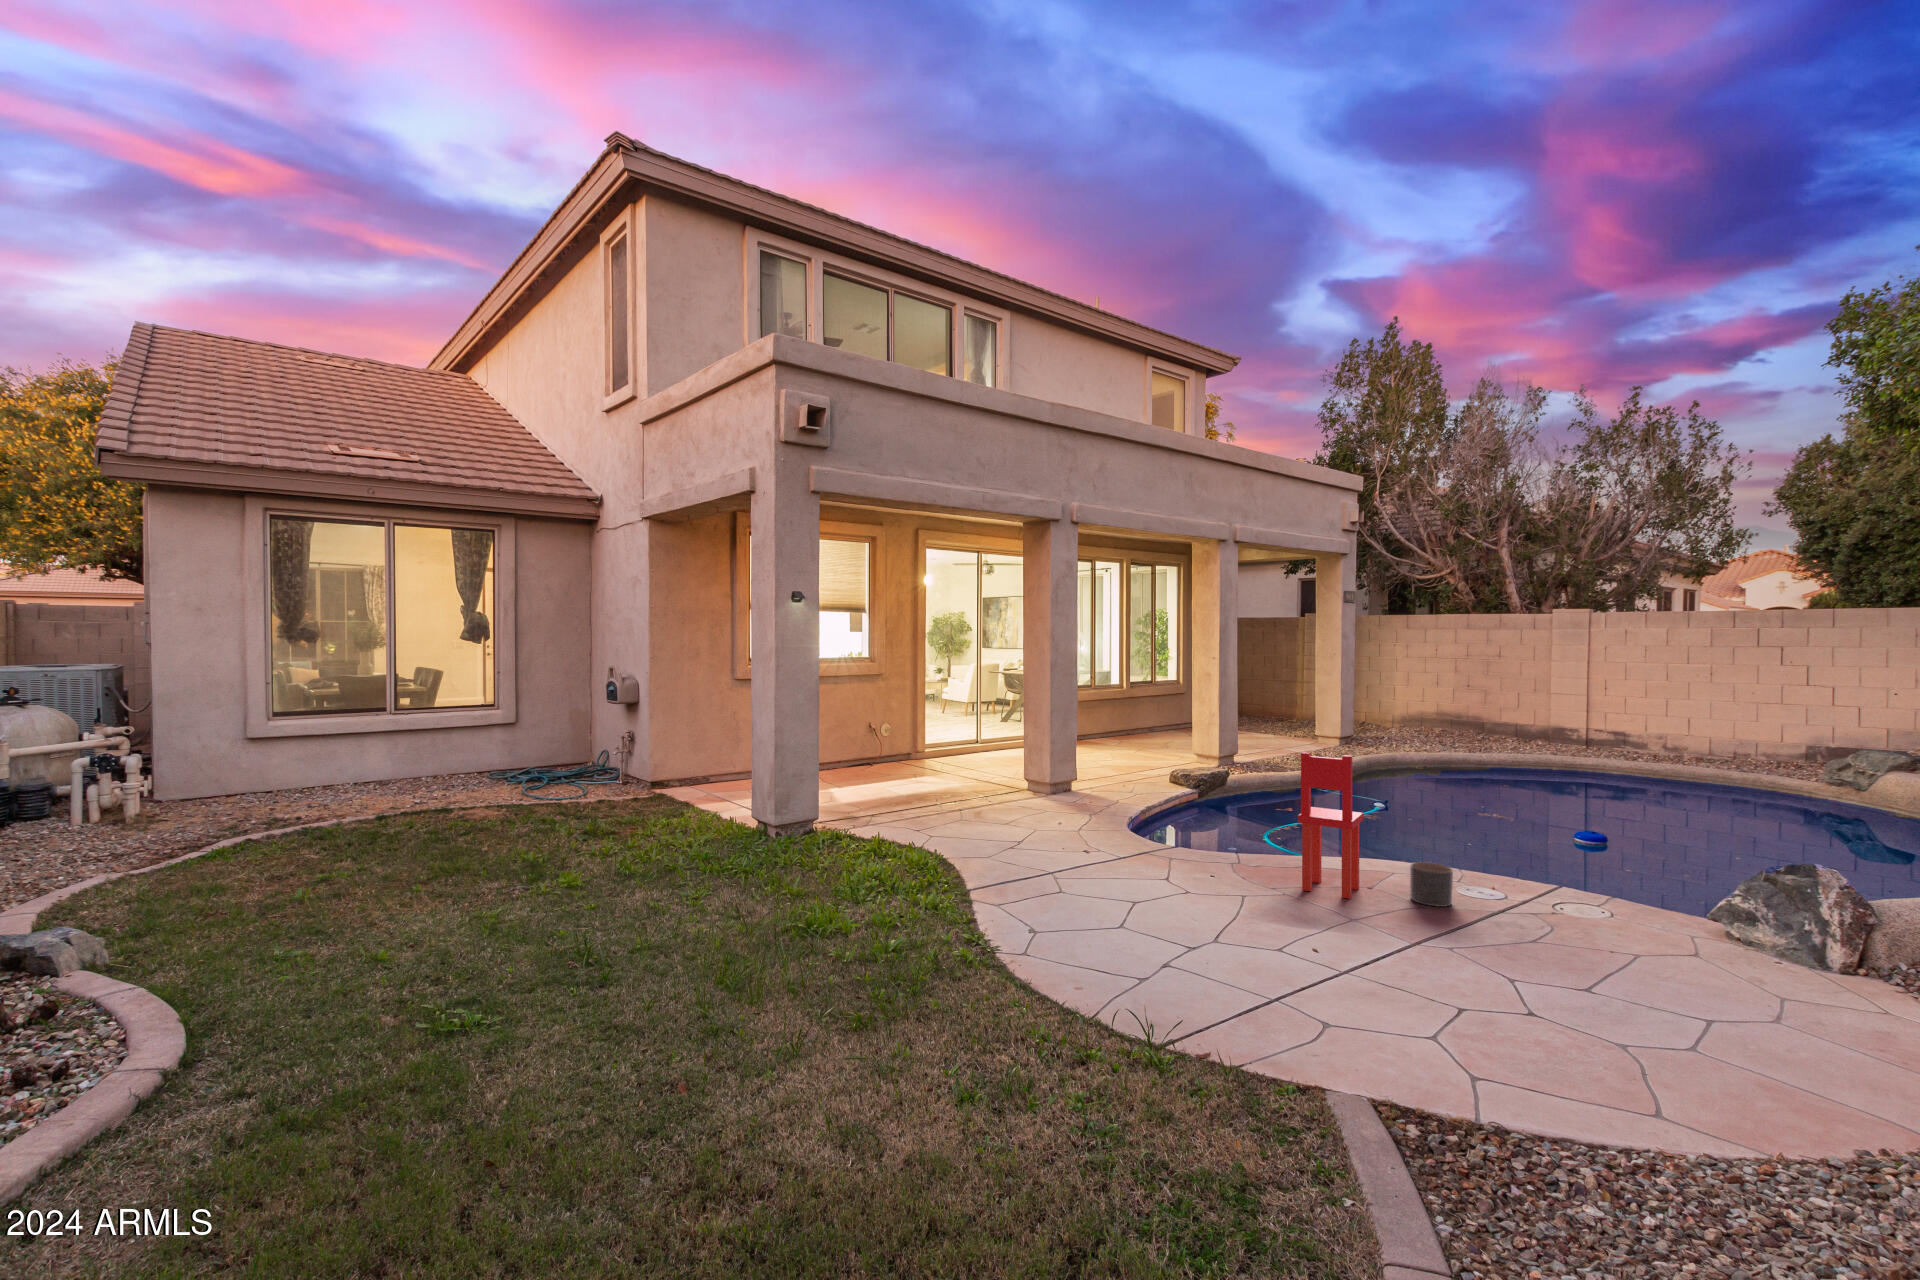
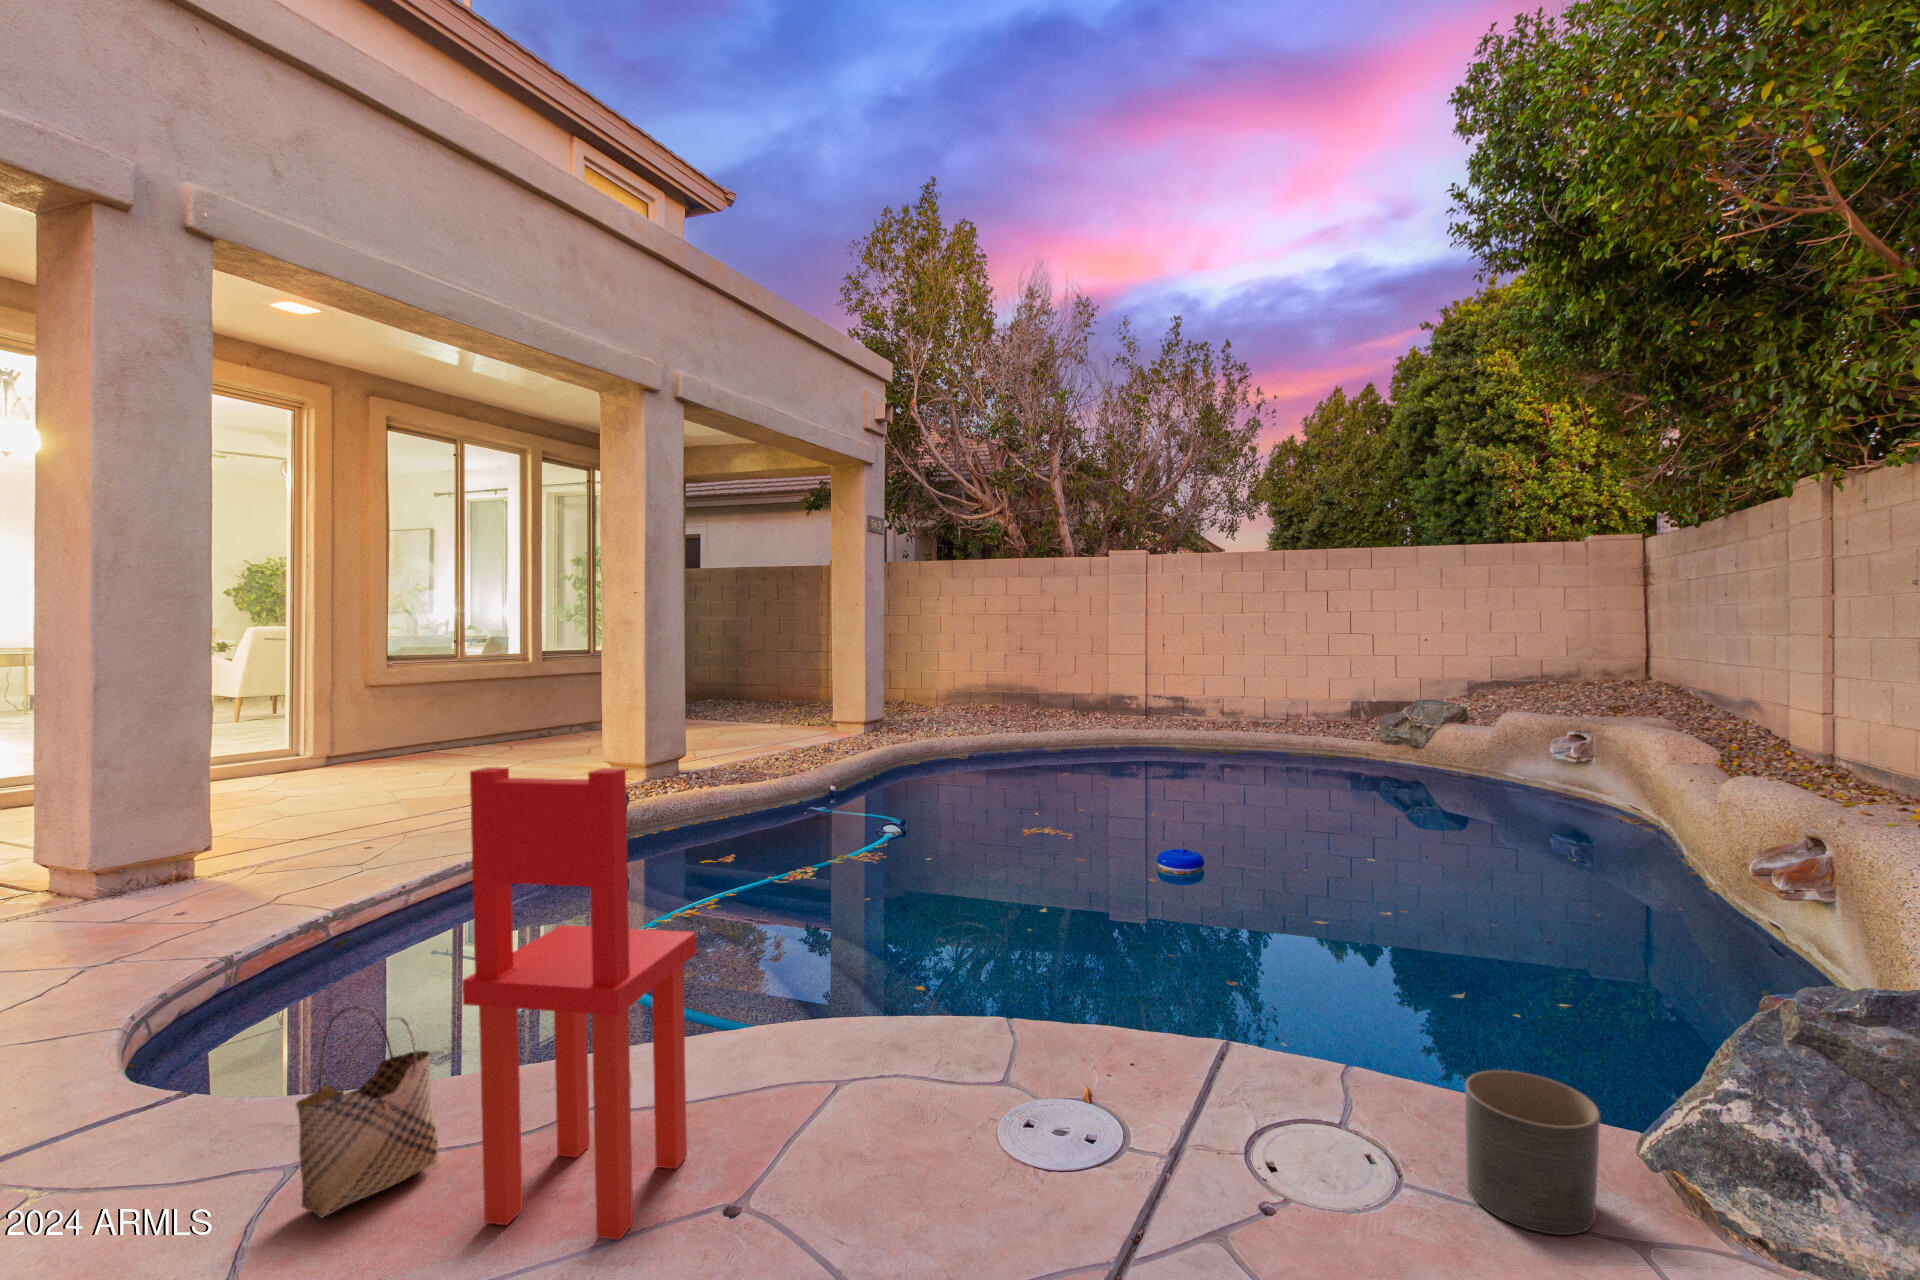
woven basket: none [1241,823,1274,881] -> present [296,1006,438,1218]
planter: present [1410,862,1453,907] -> present [1465,1070,1600,1235]

